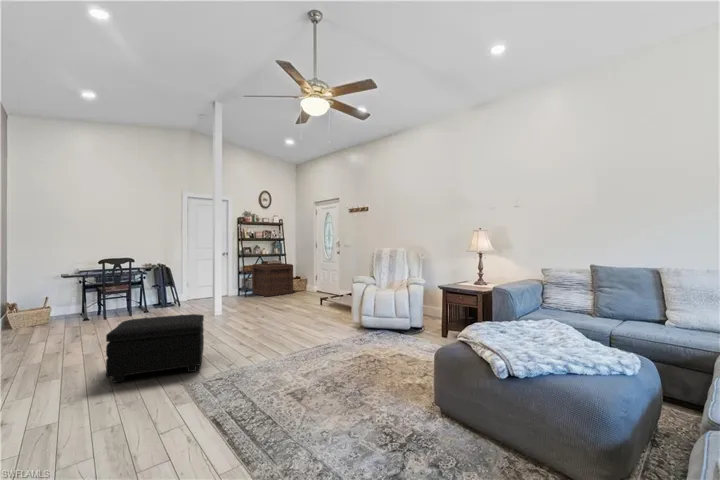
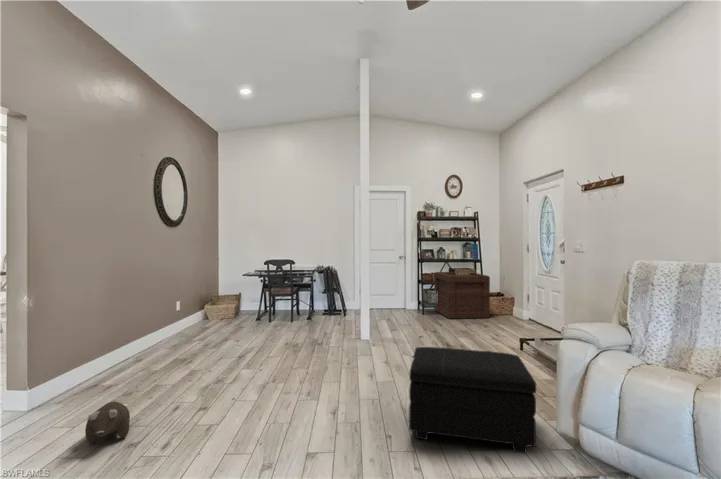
footstool: present [106,314,204,383] -> present [409,347,536,453]
plush toy: none [29,370,69,404] -> present [85,402,130,443]

